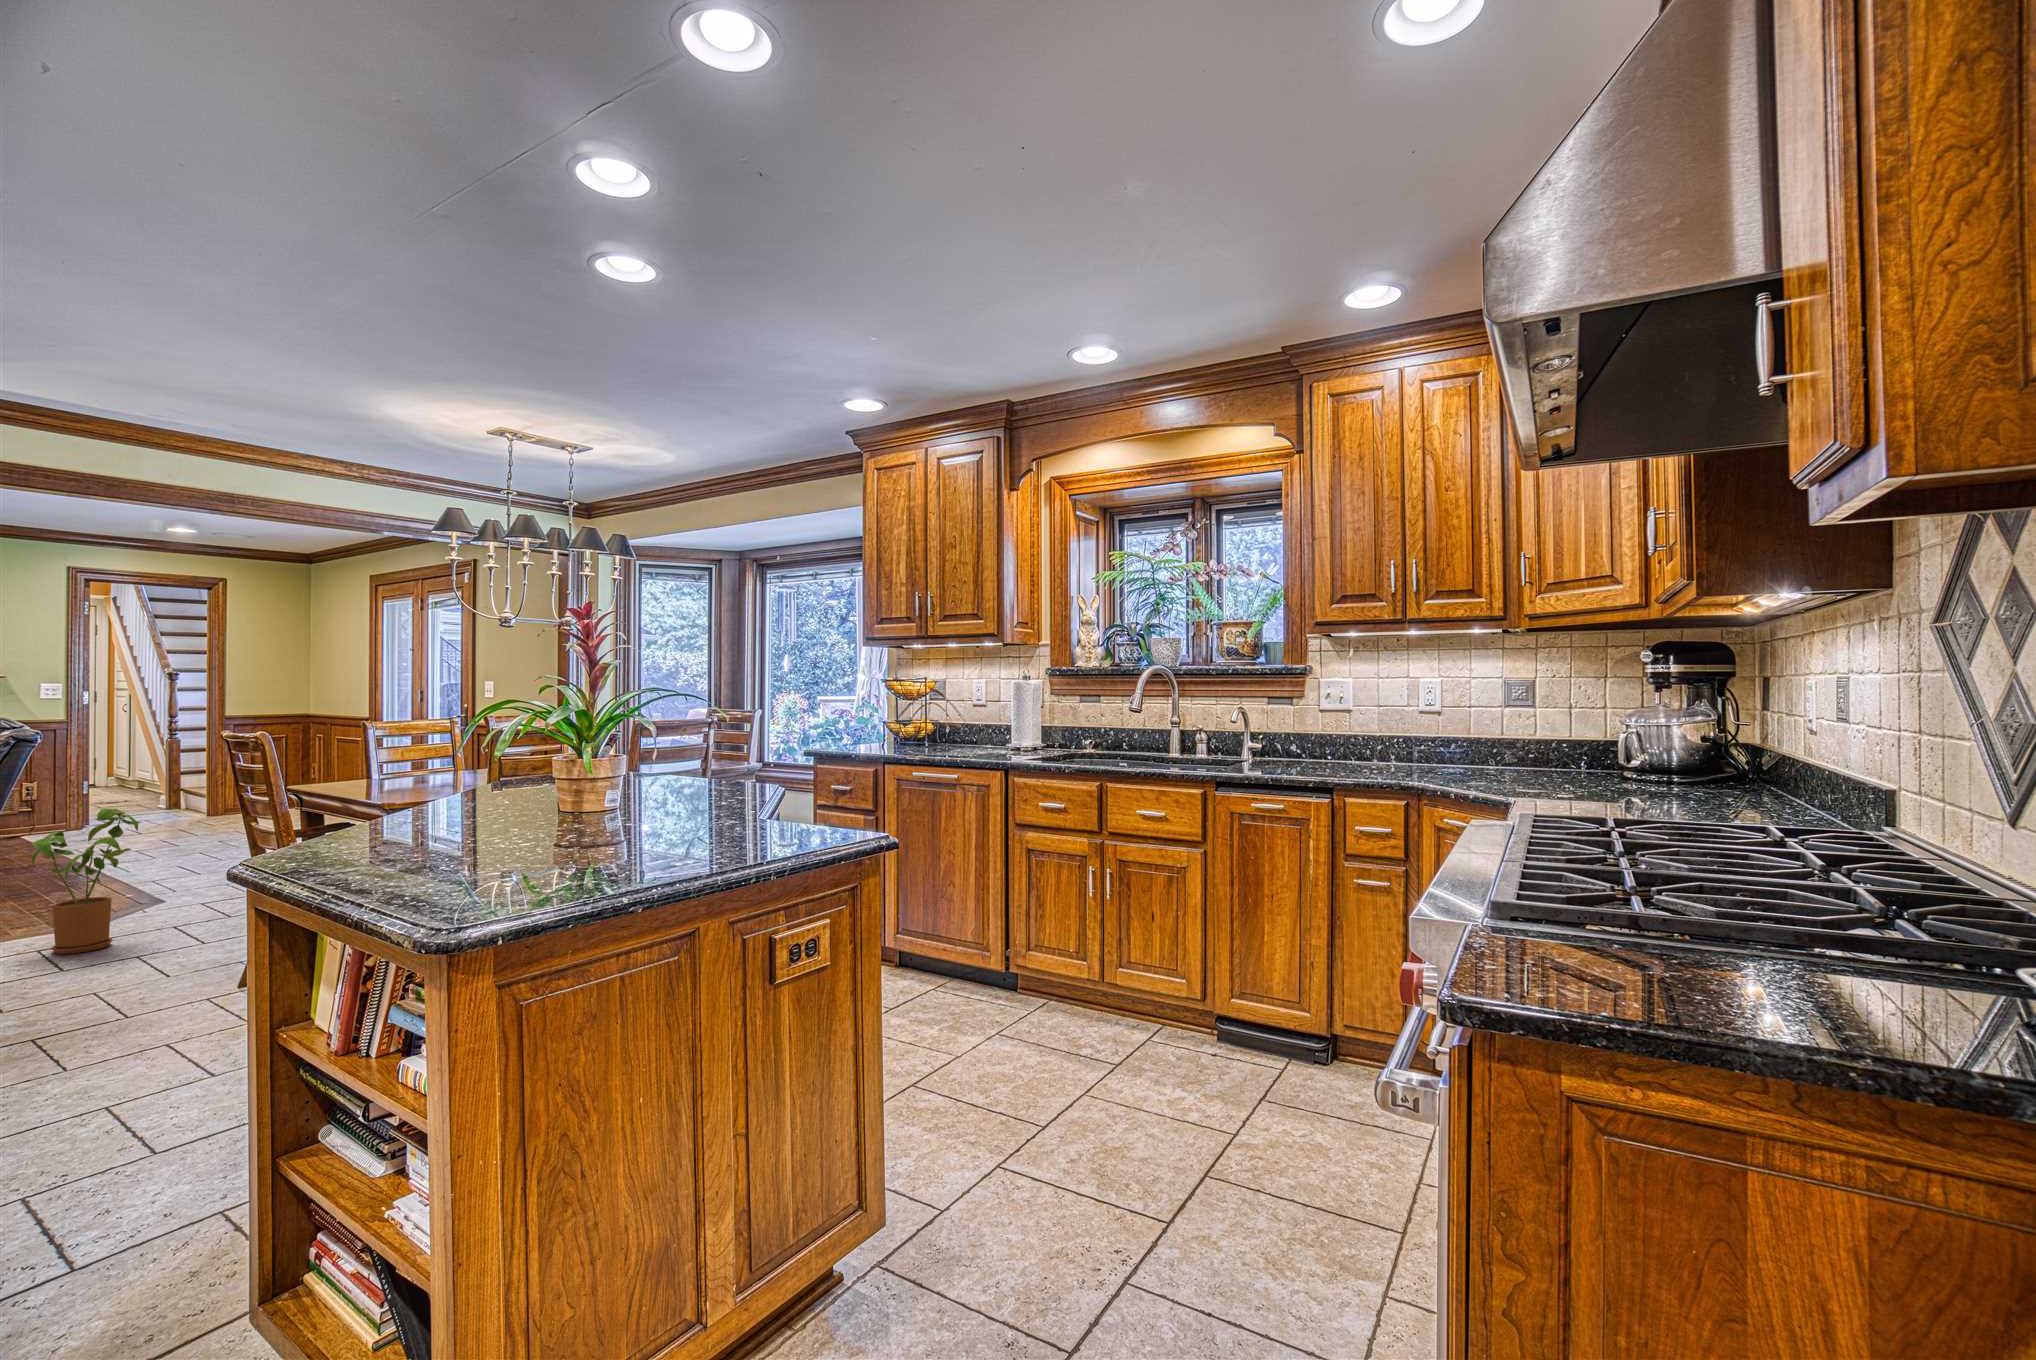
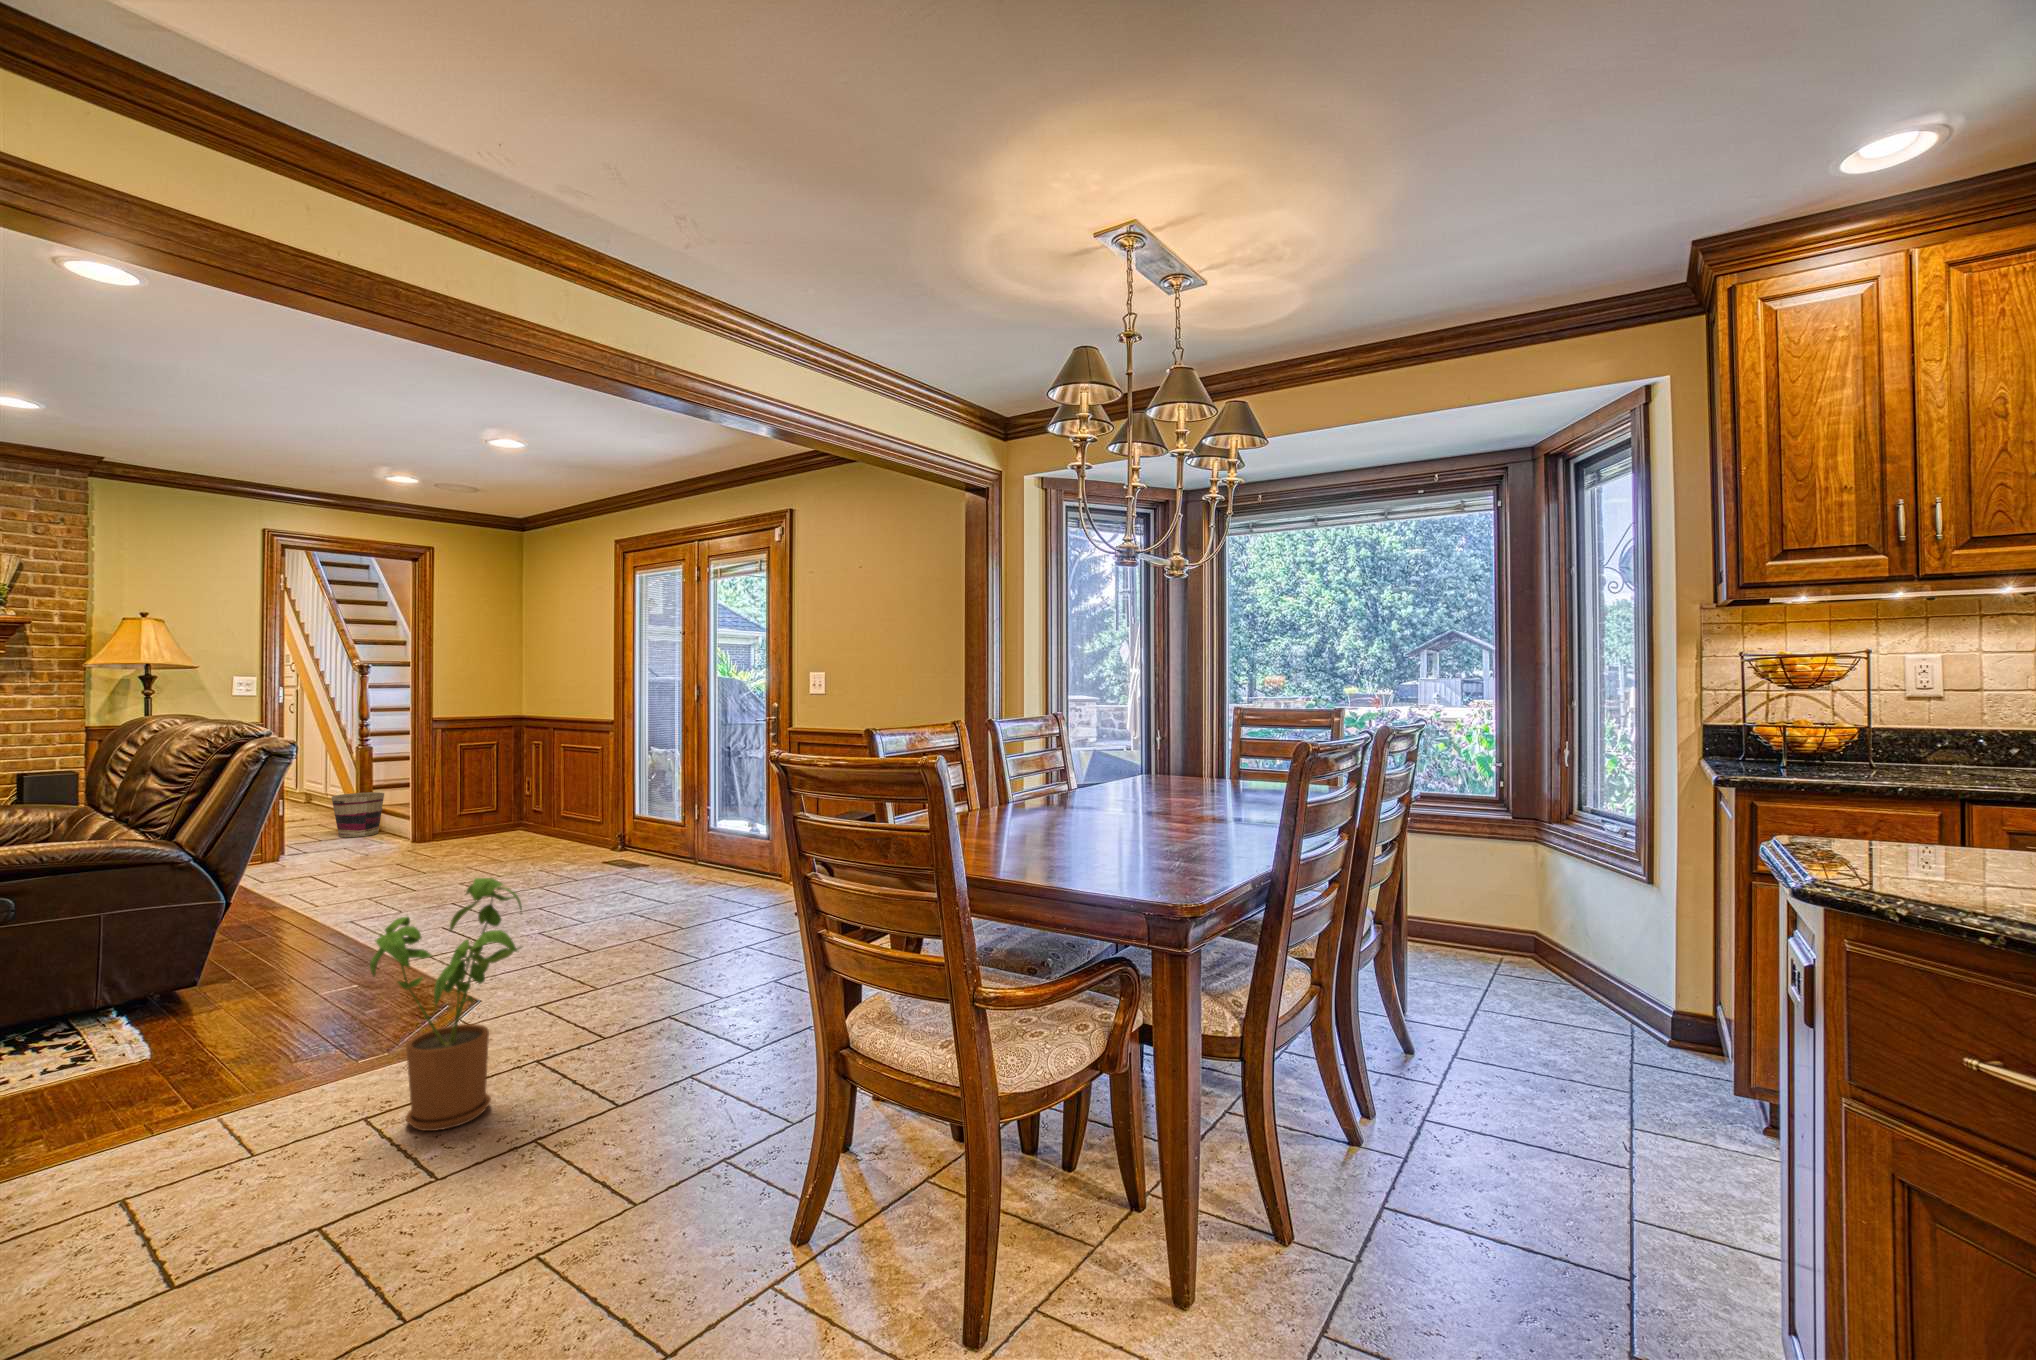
basket: none [140,776,188,812] -> present [331,792,384,837]

